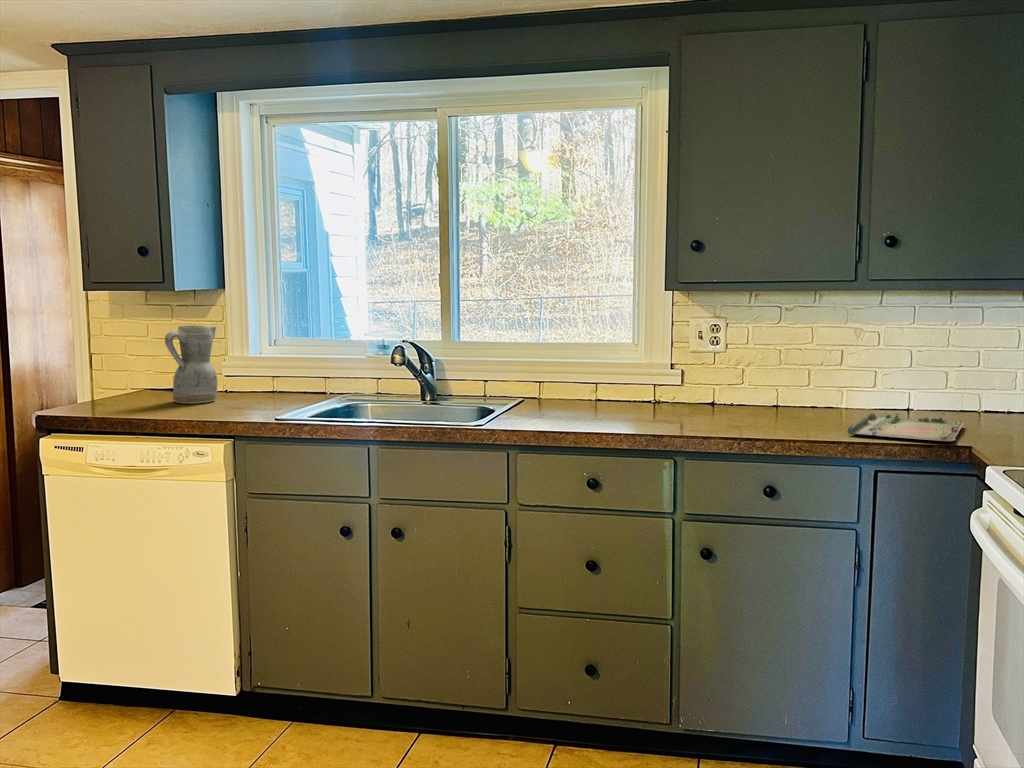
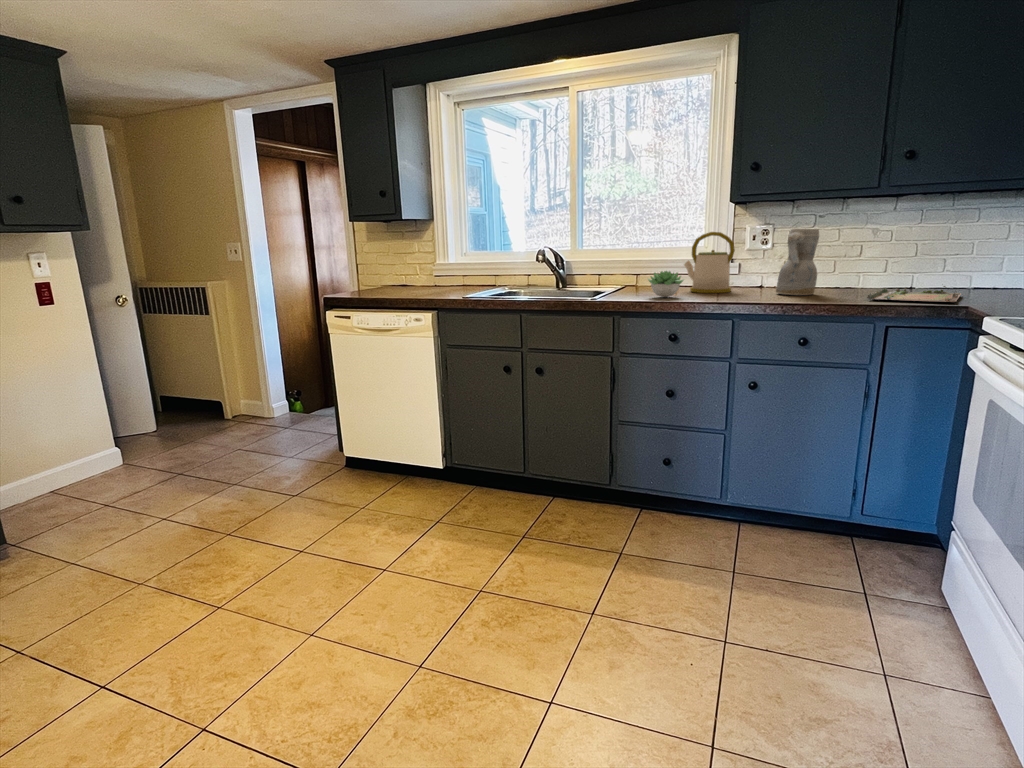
ceramic pitcher: present [165,325,217,404] -> present [776,229,819,295]
kettle: none [606,327,676,415] -> present [684,232,735,293]
succulent plant: none [555,386,607,424] -> present [648,271,683,297]

